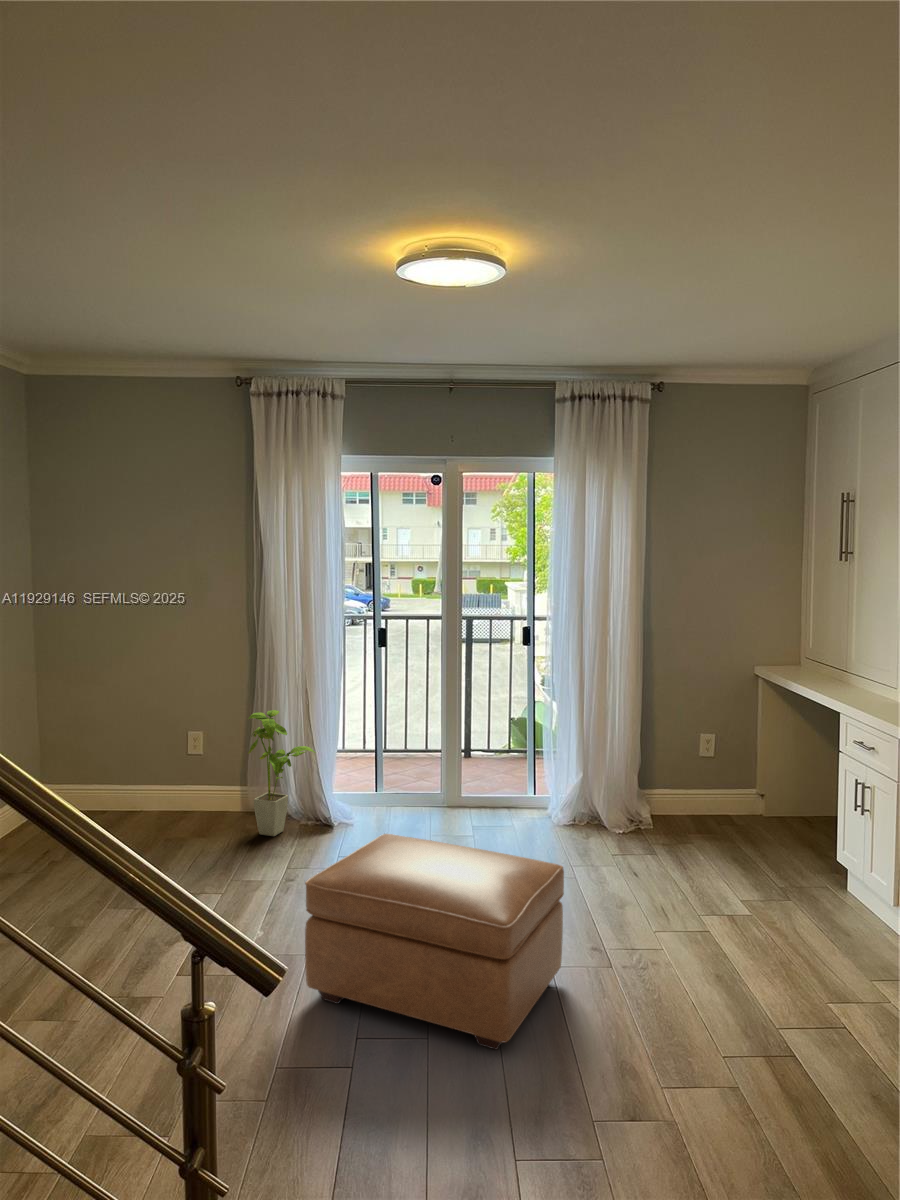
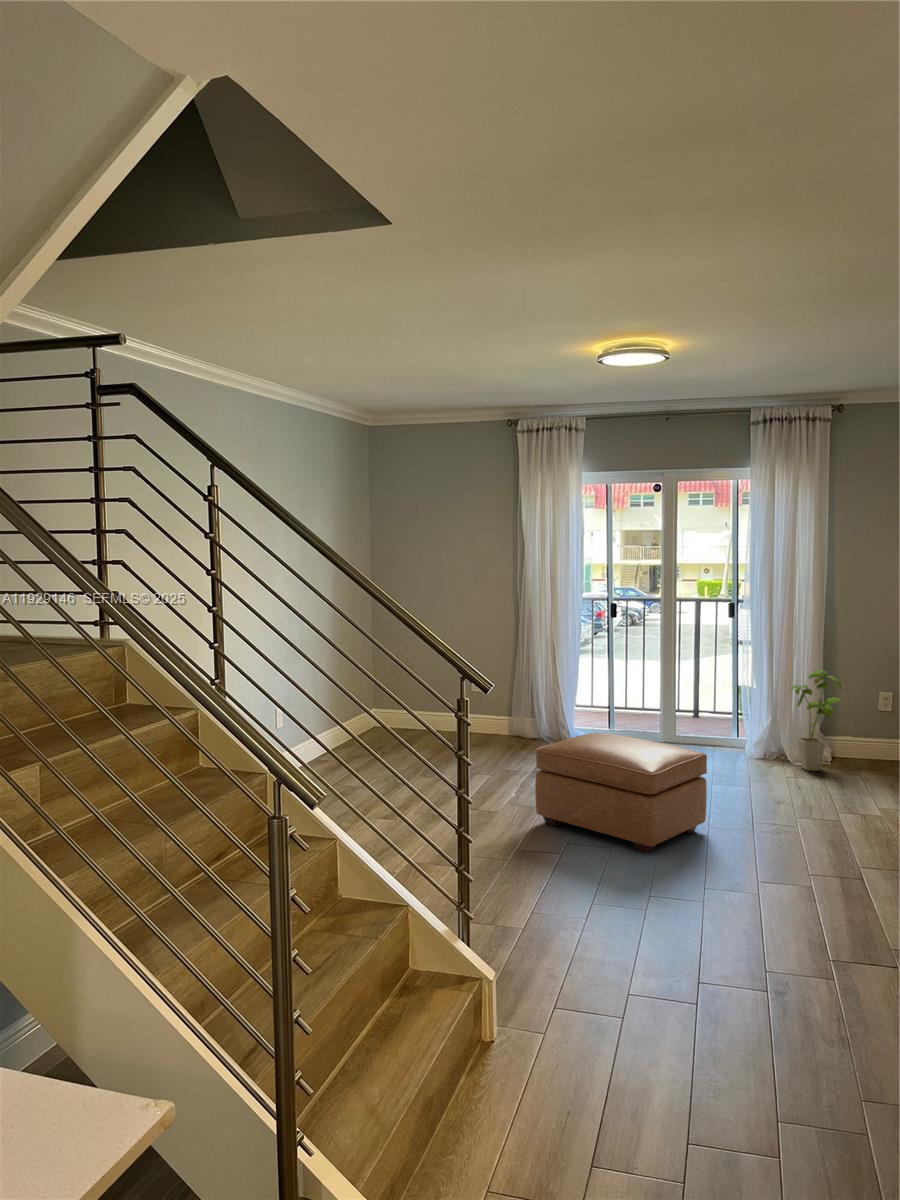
house plant: present [248,710,315,836] -> present [790,670,843,771]

